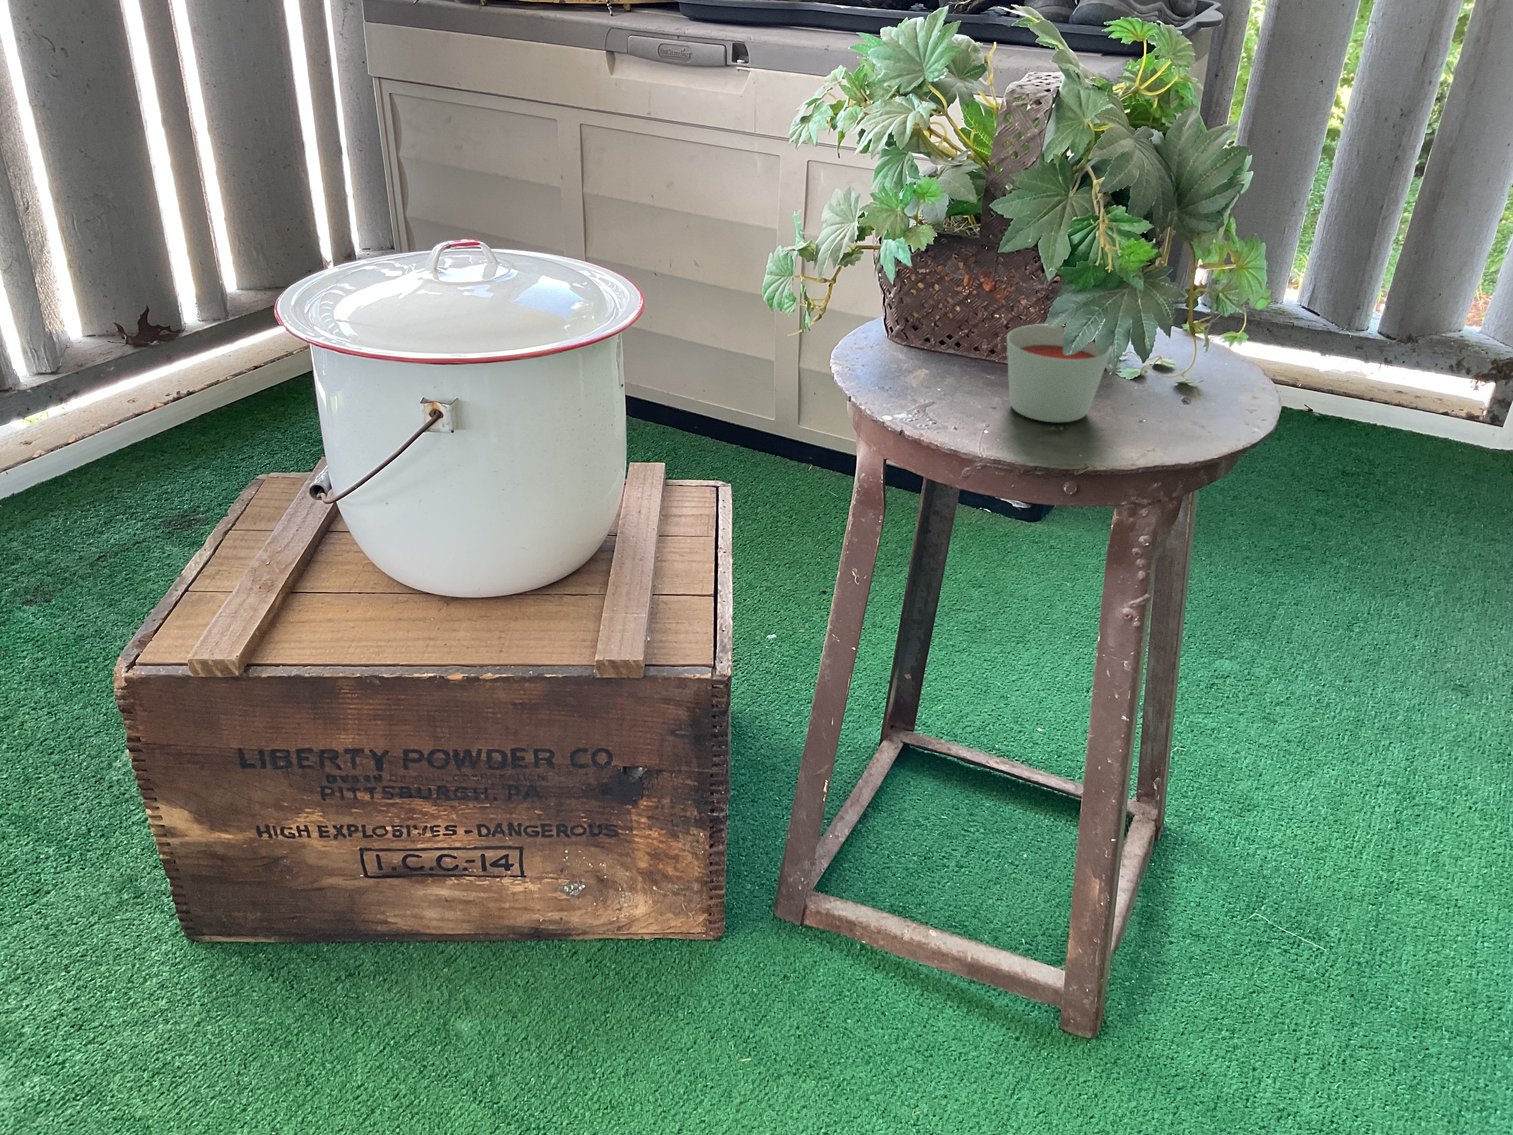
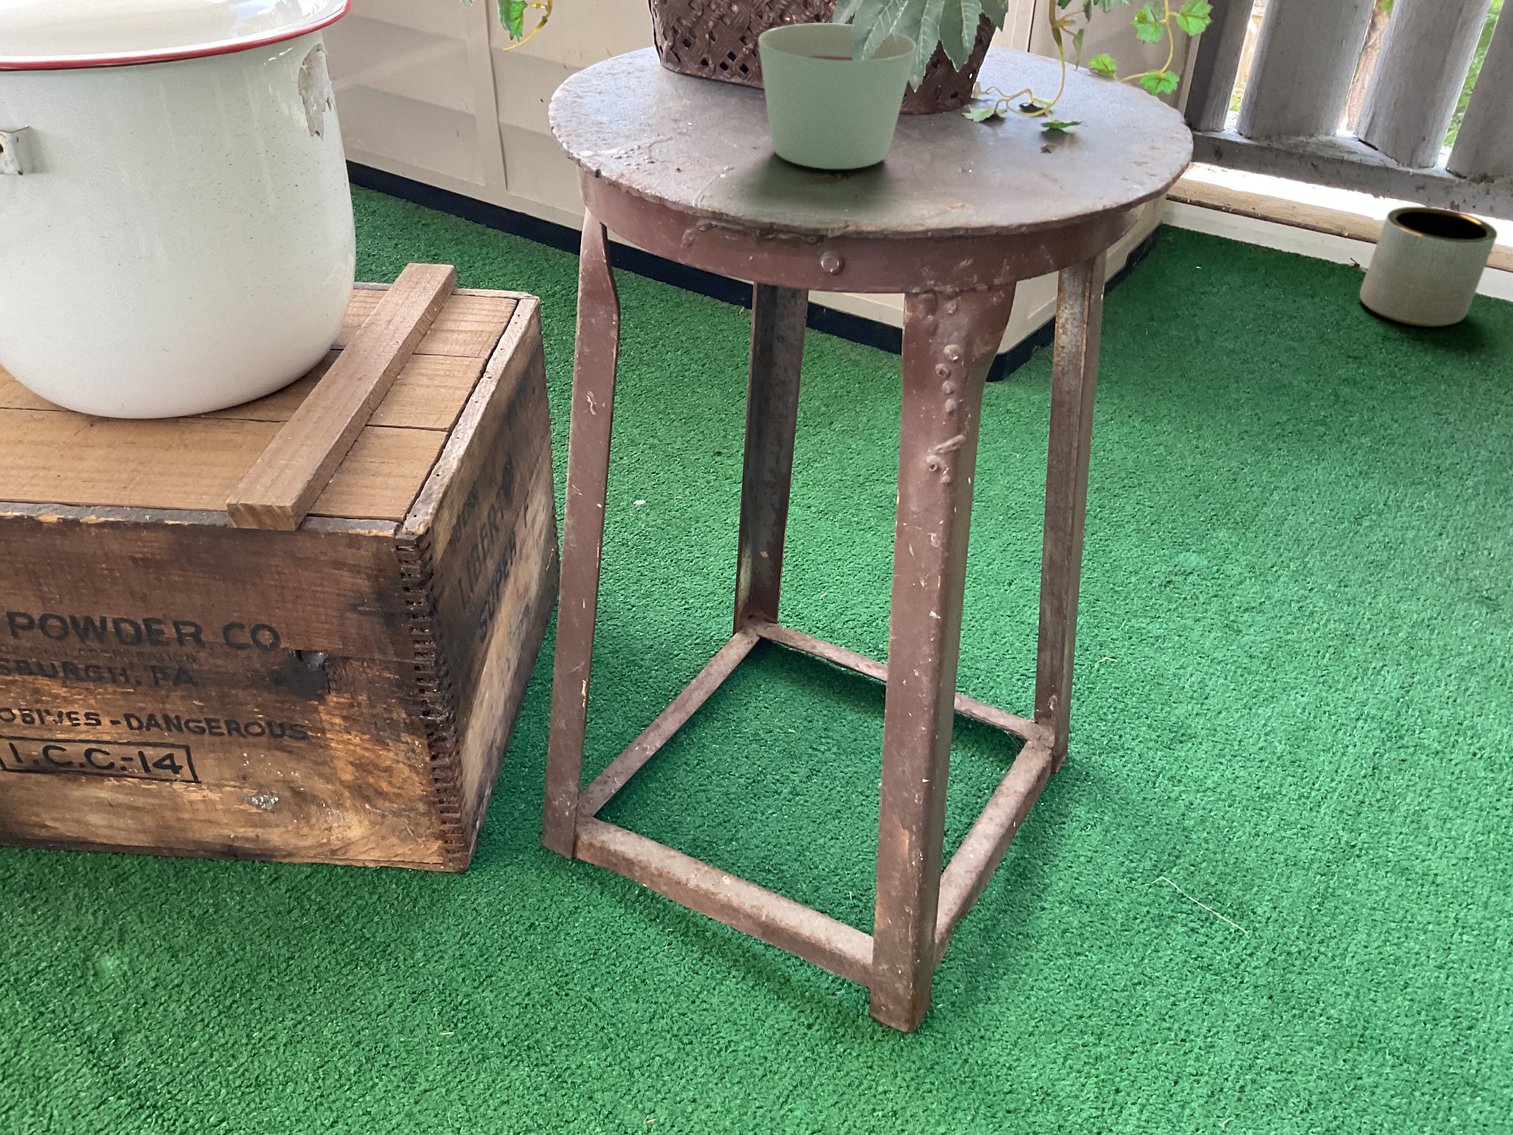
planter: none [1316,363,1424,460] -> present [1360,207,1497,326]

